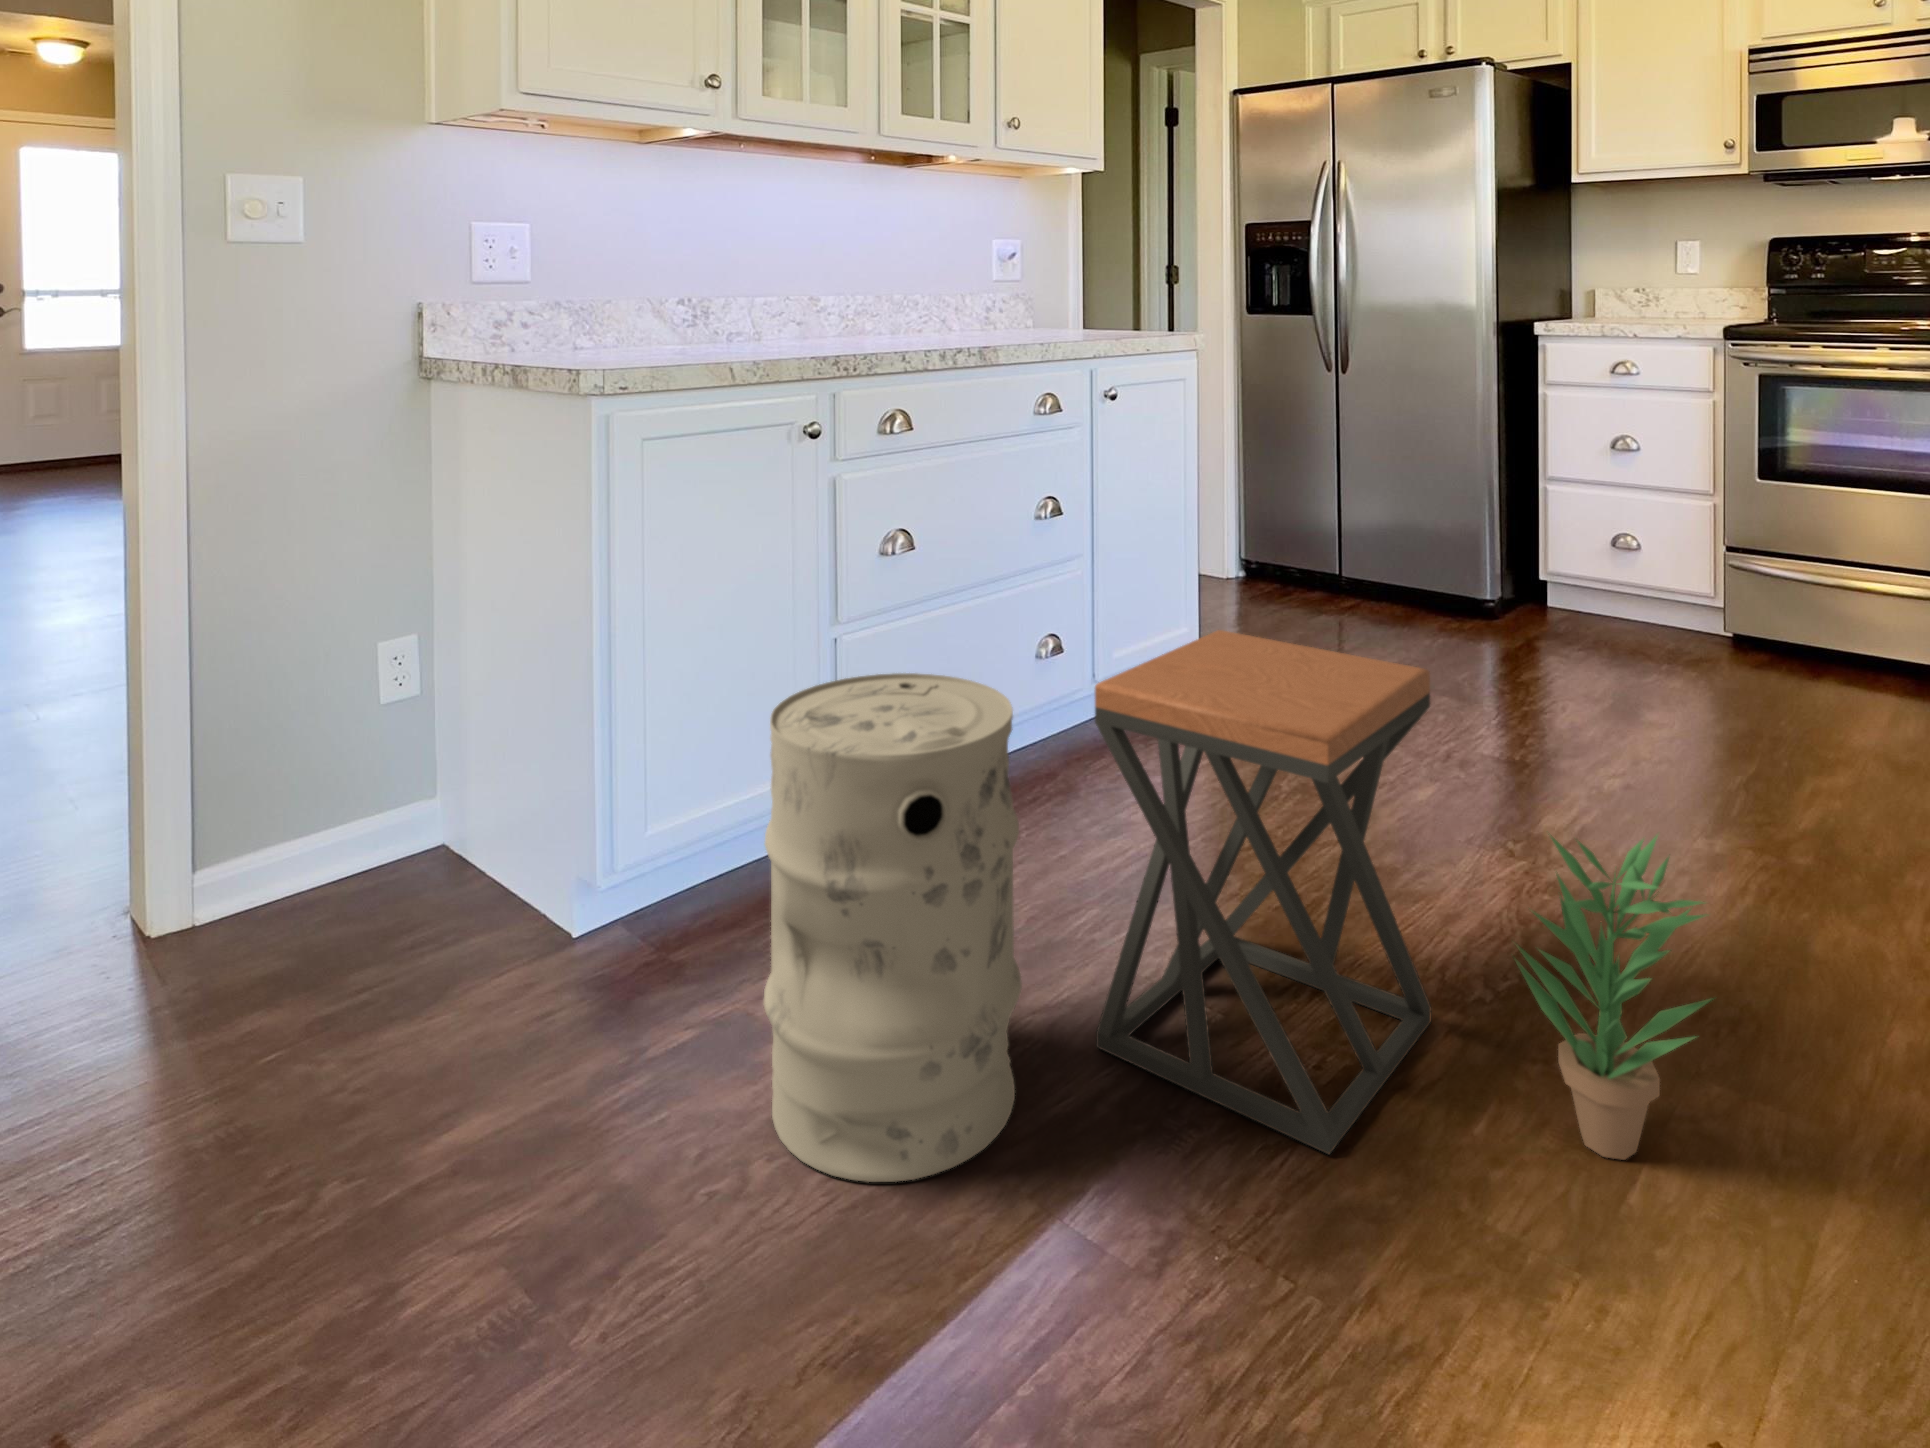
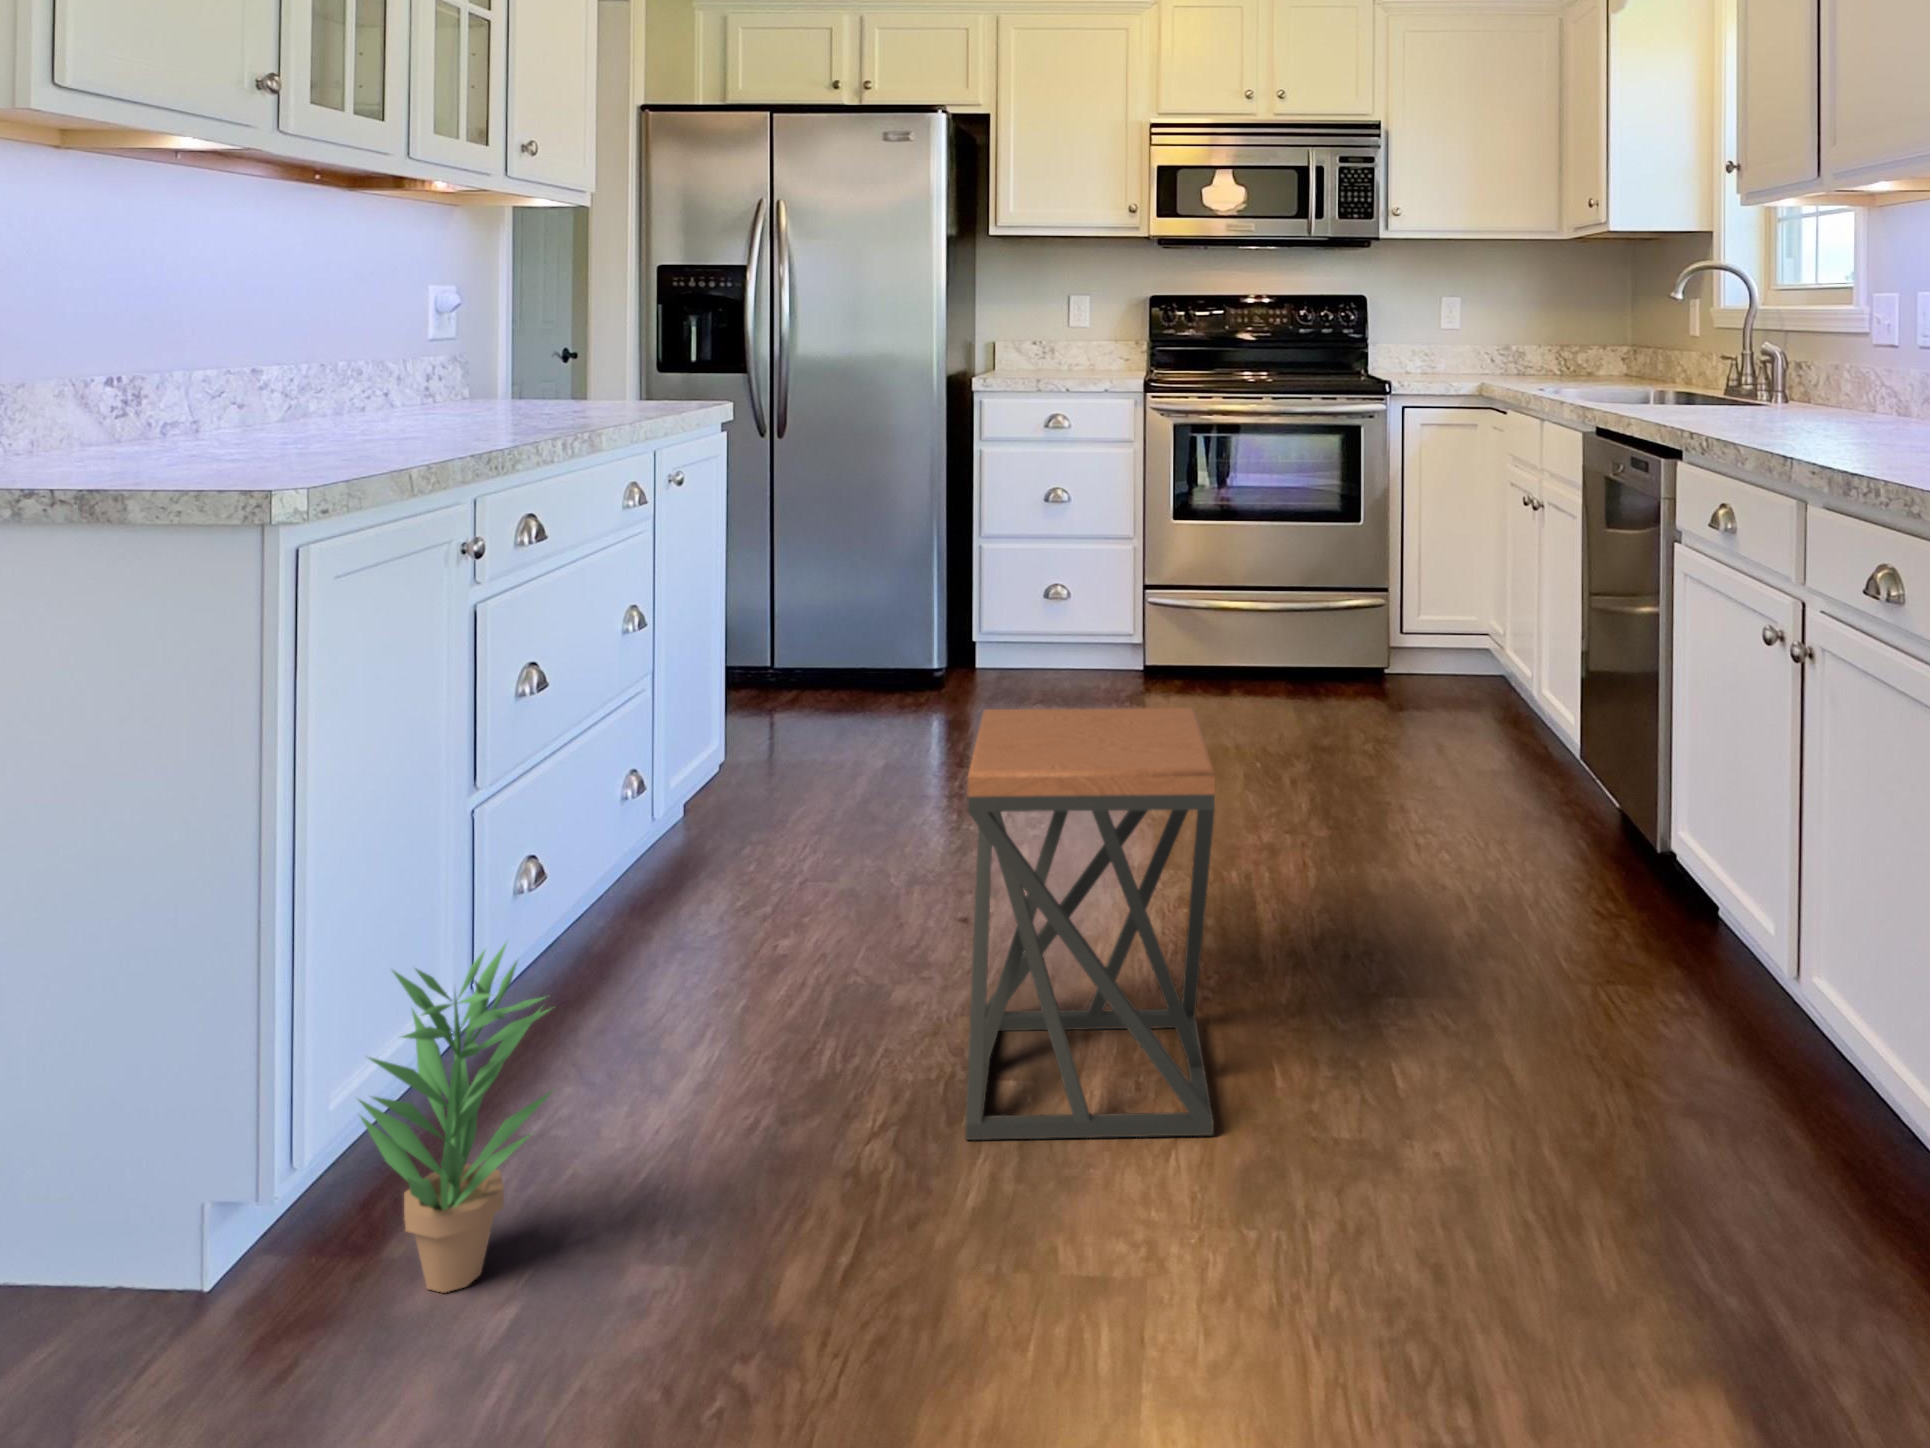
trash can: present [764,673,1022,1182] -> none [686,796,965,1337]
potted plant: present [1515,836,1712,1160] -> present [359,944,551,1293]

